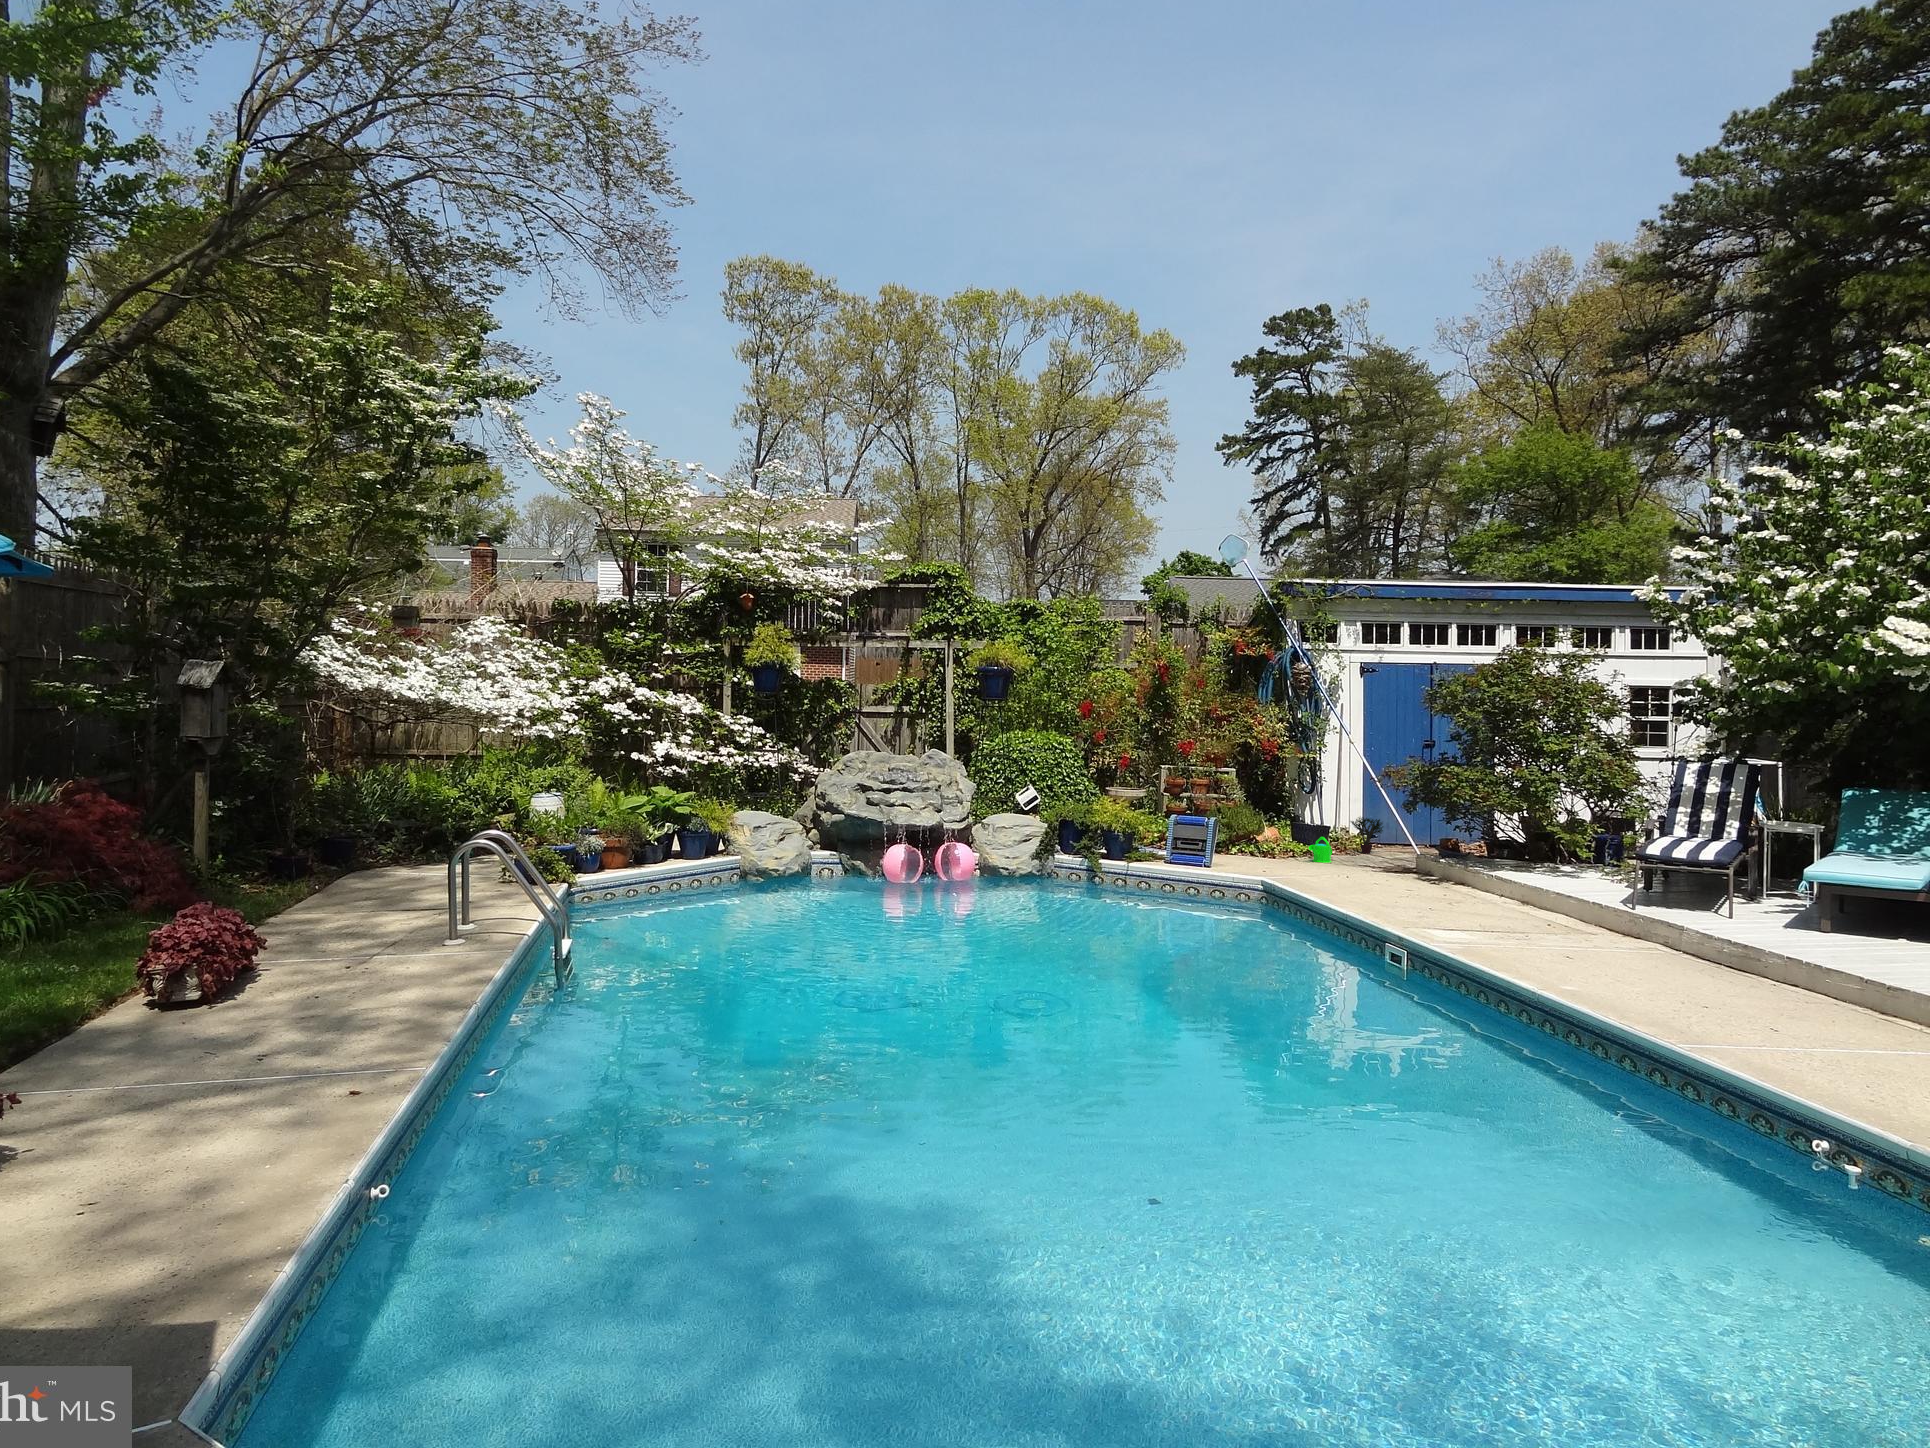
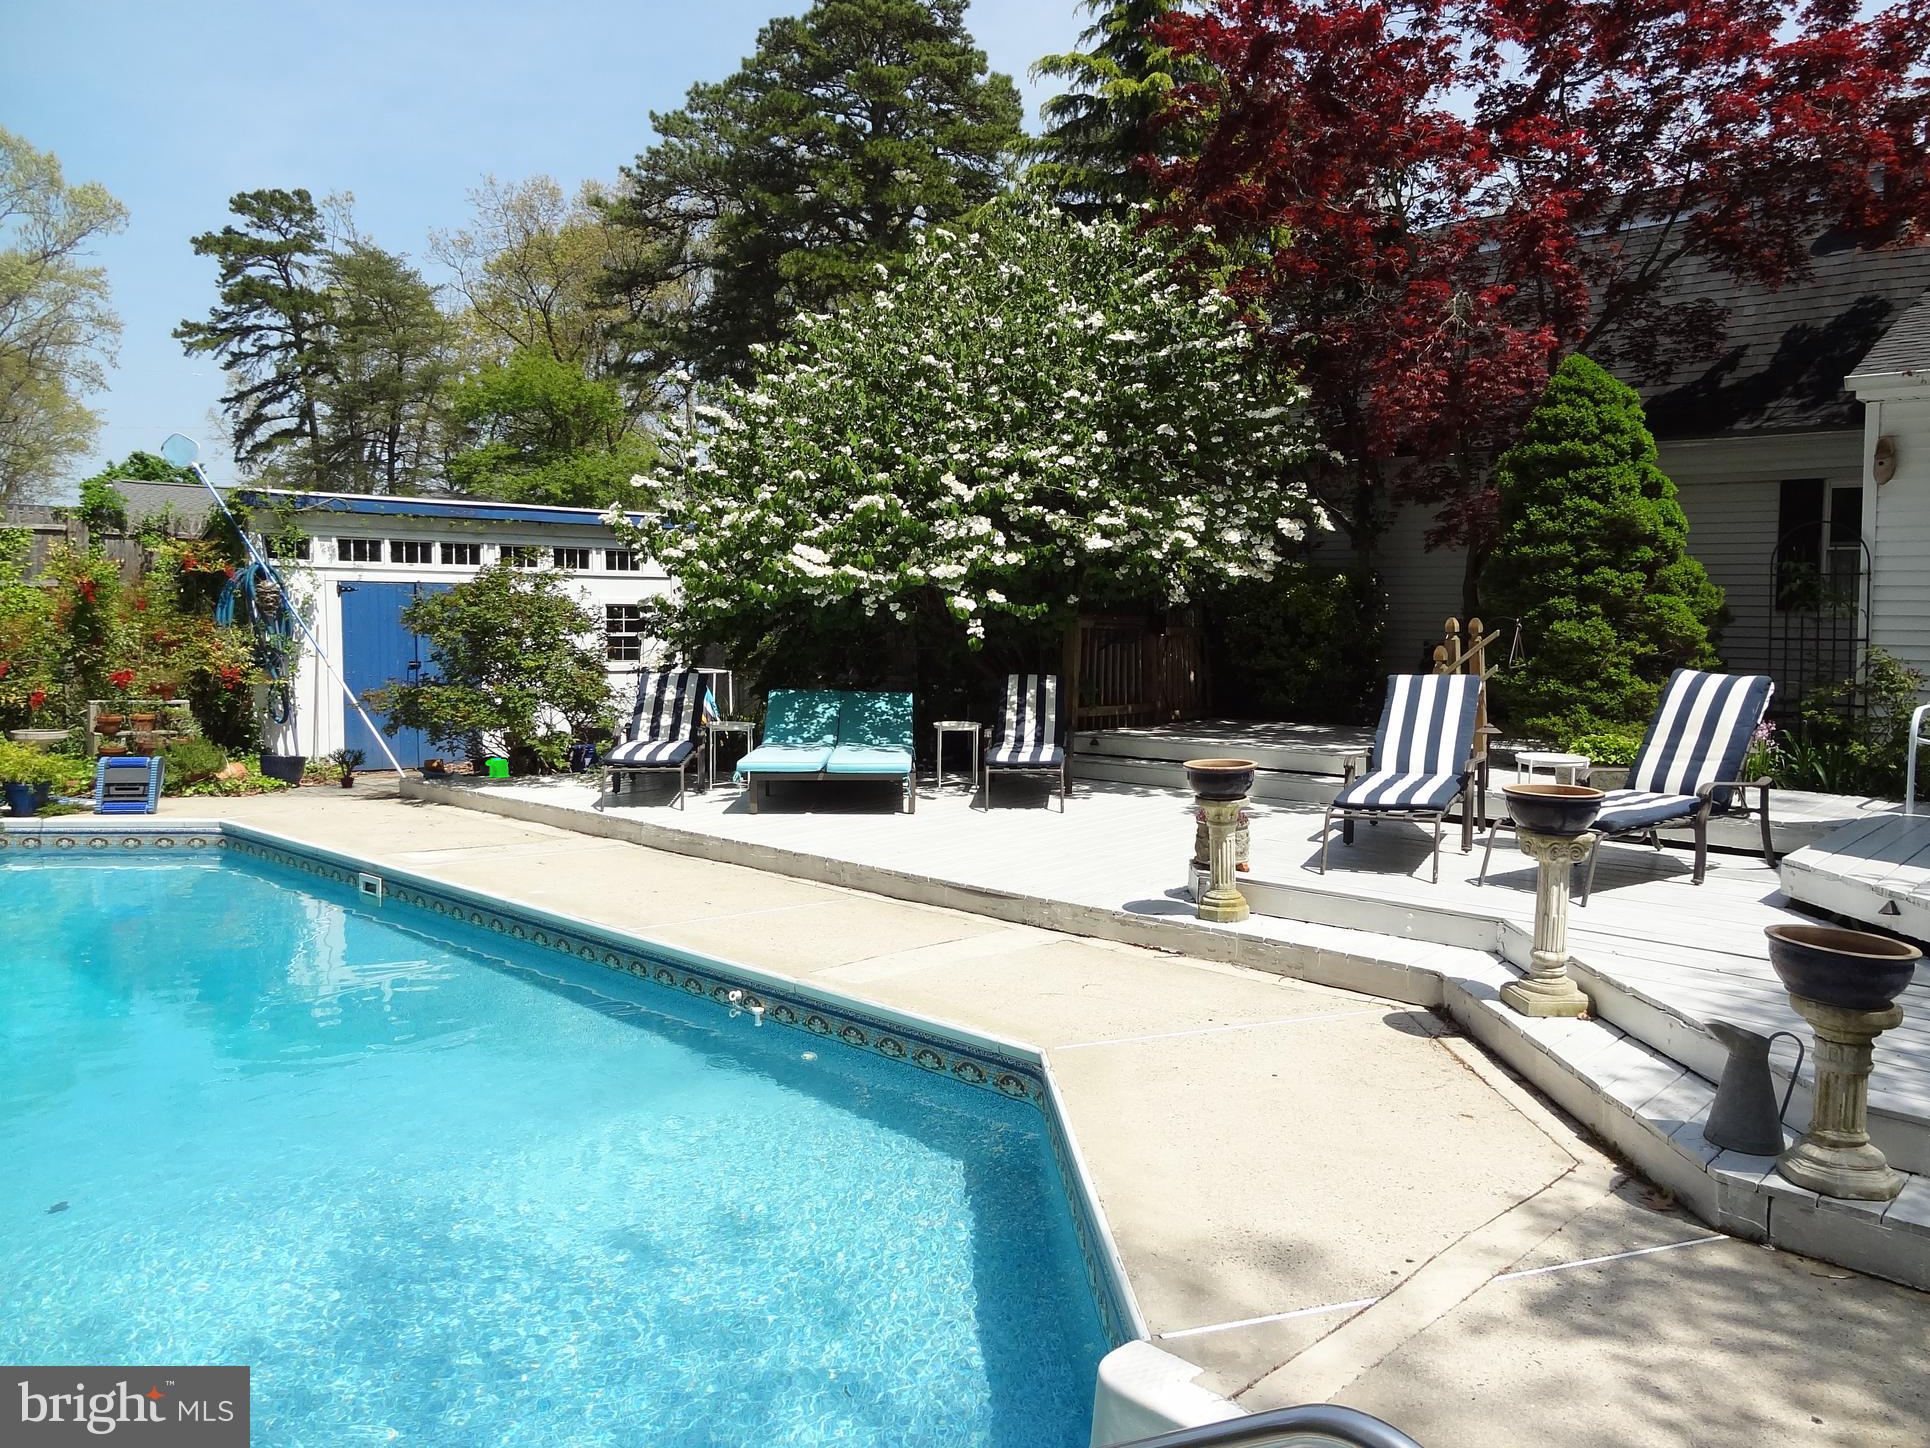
watering can: present [1309,837,1332,863] -> present [486,758,510,777]

